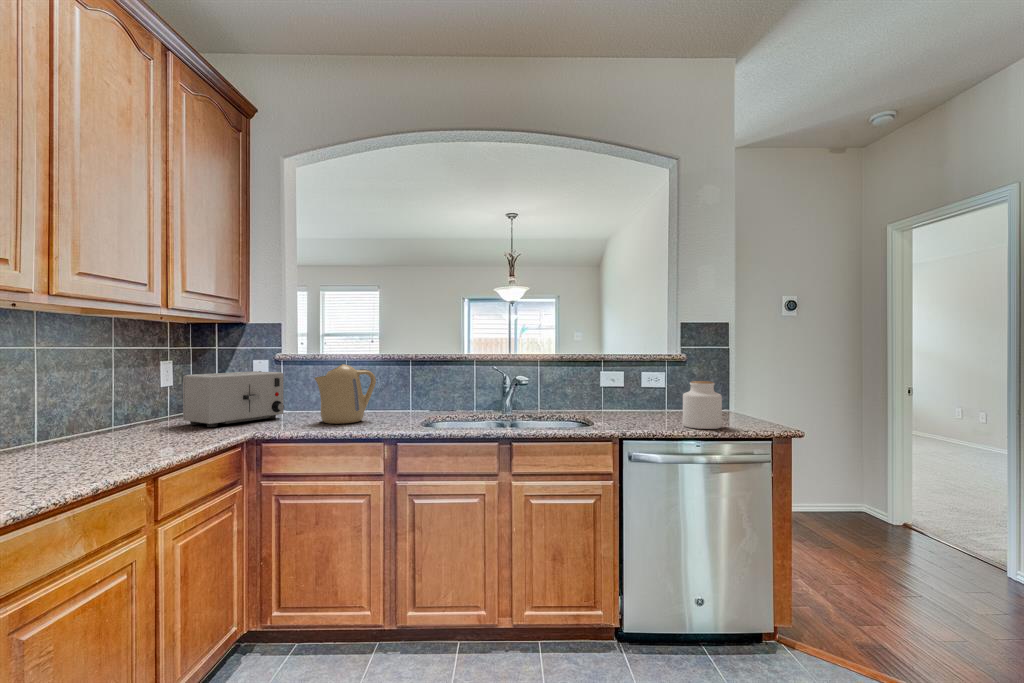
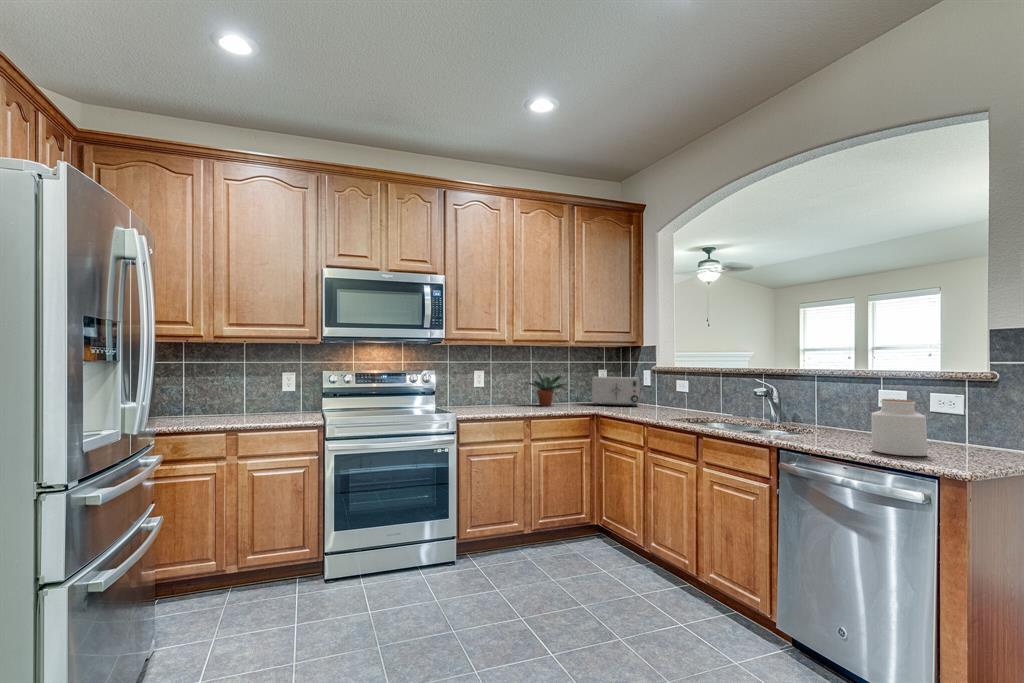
kettle: present [314,364,376,424] -> none [640,373,675,412]
potted plant: none [62,371,180,448] -> present [528,372,566,406]

